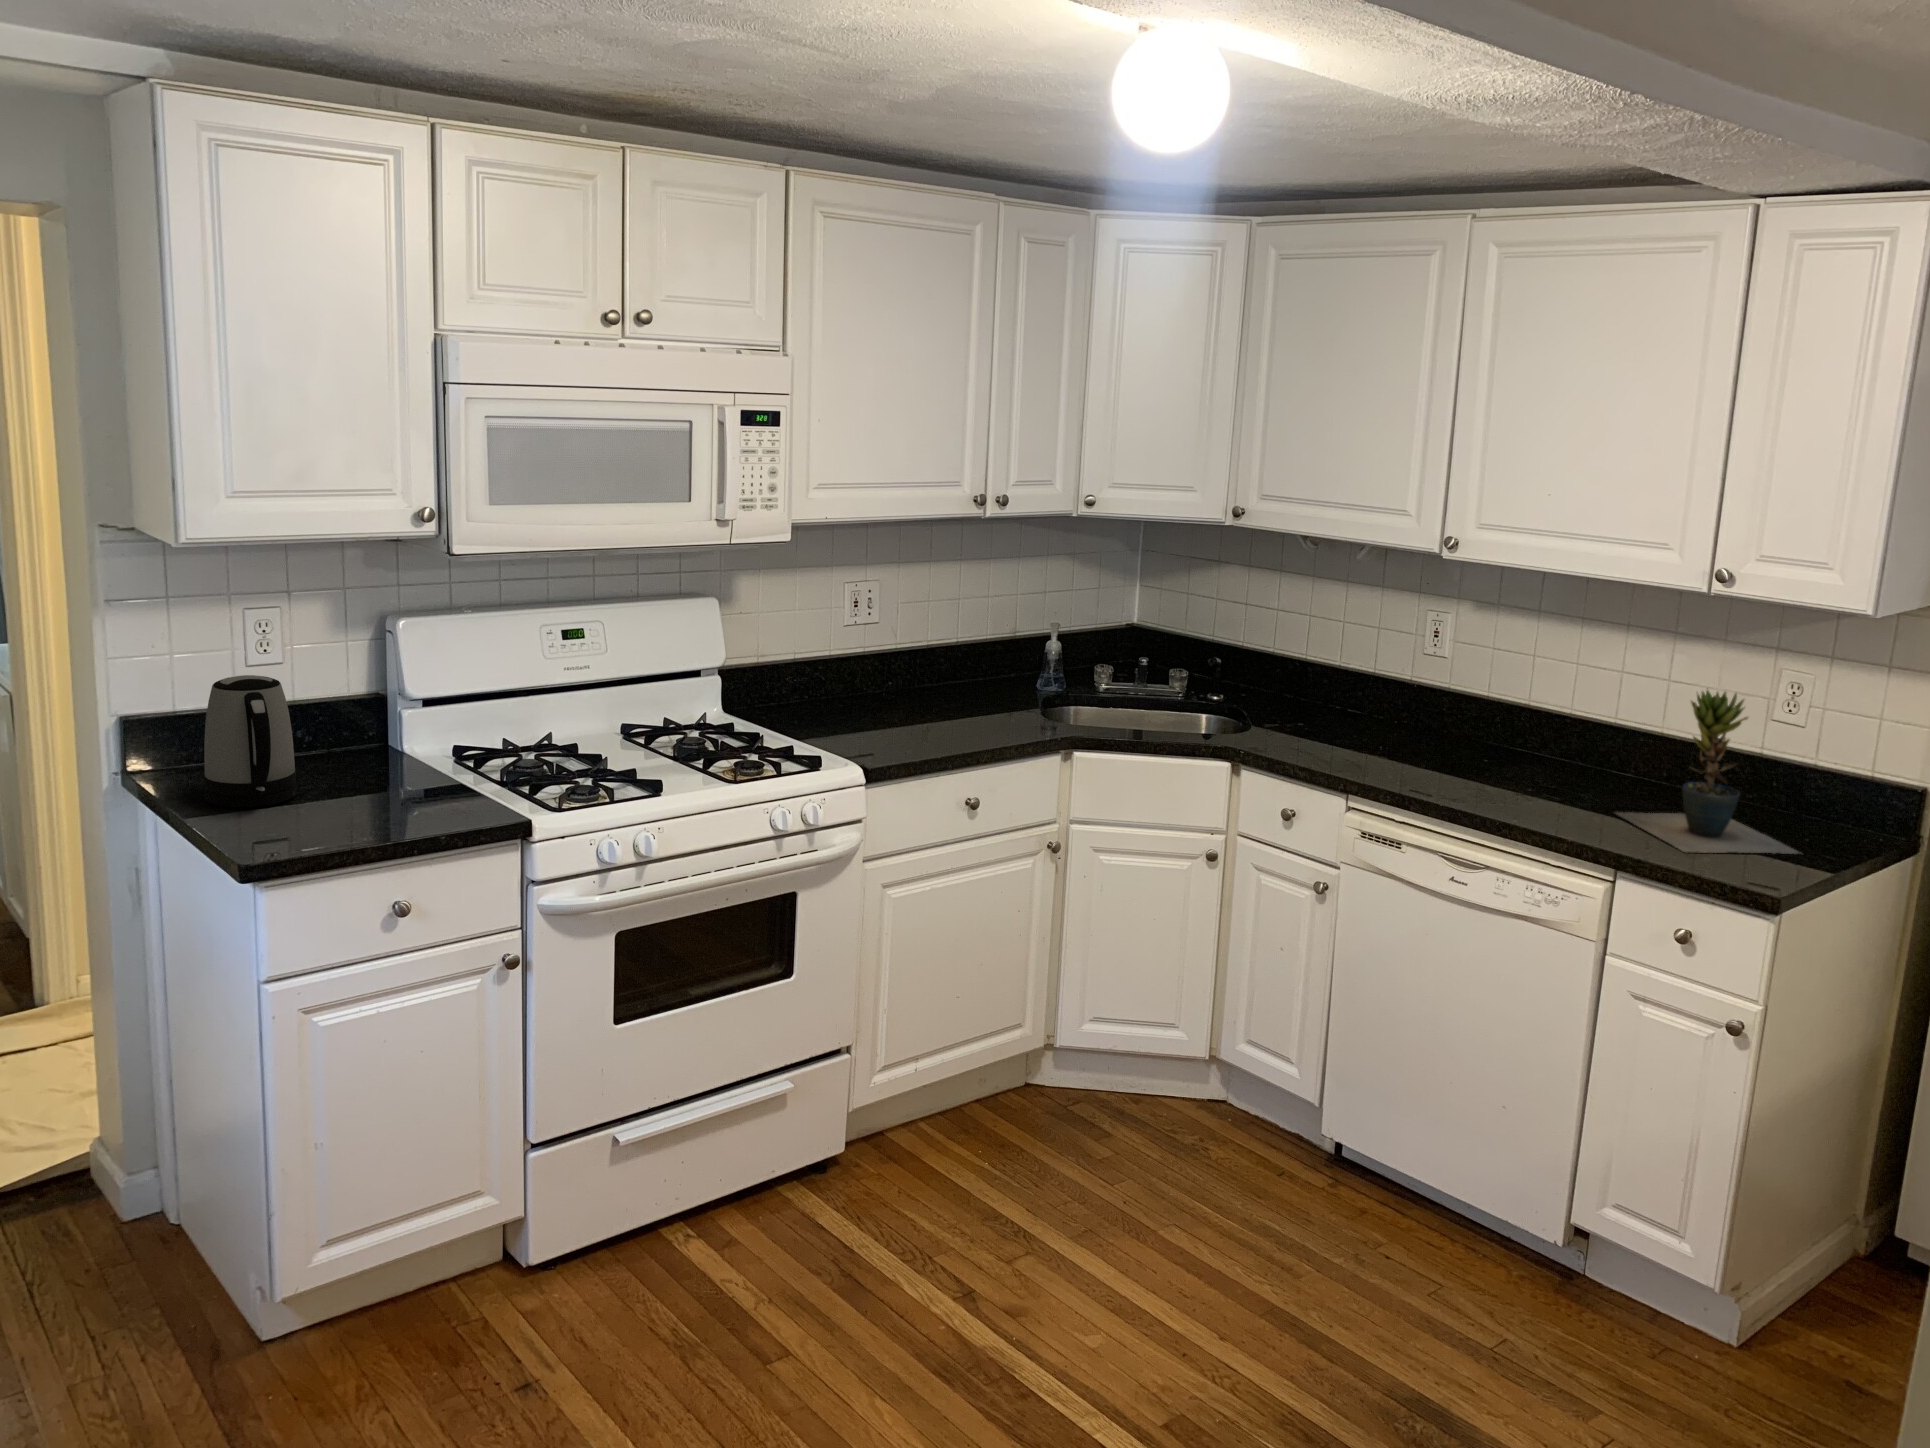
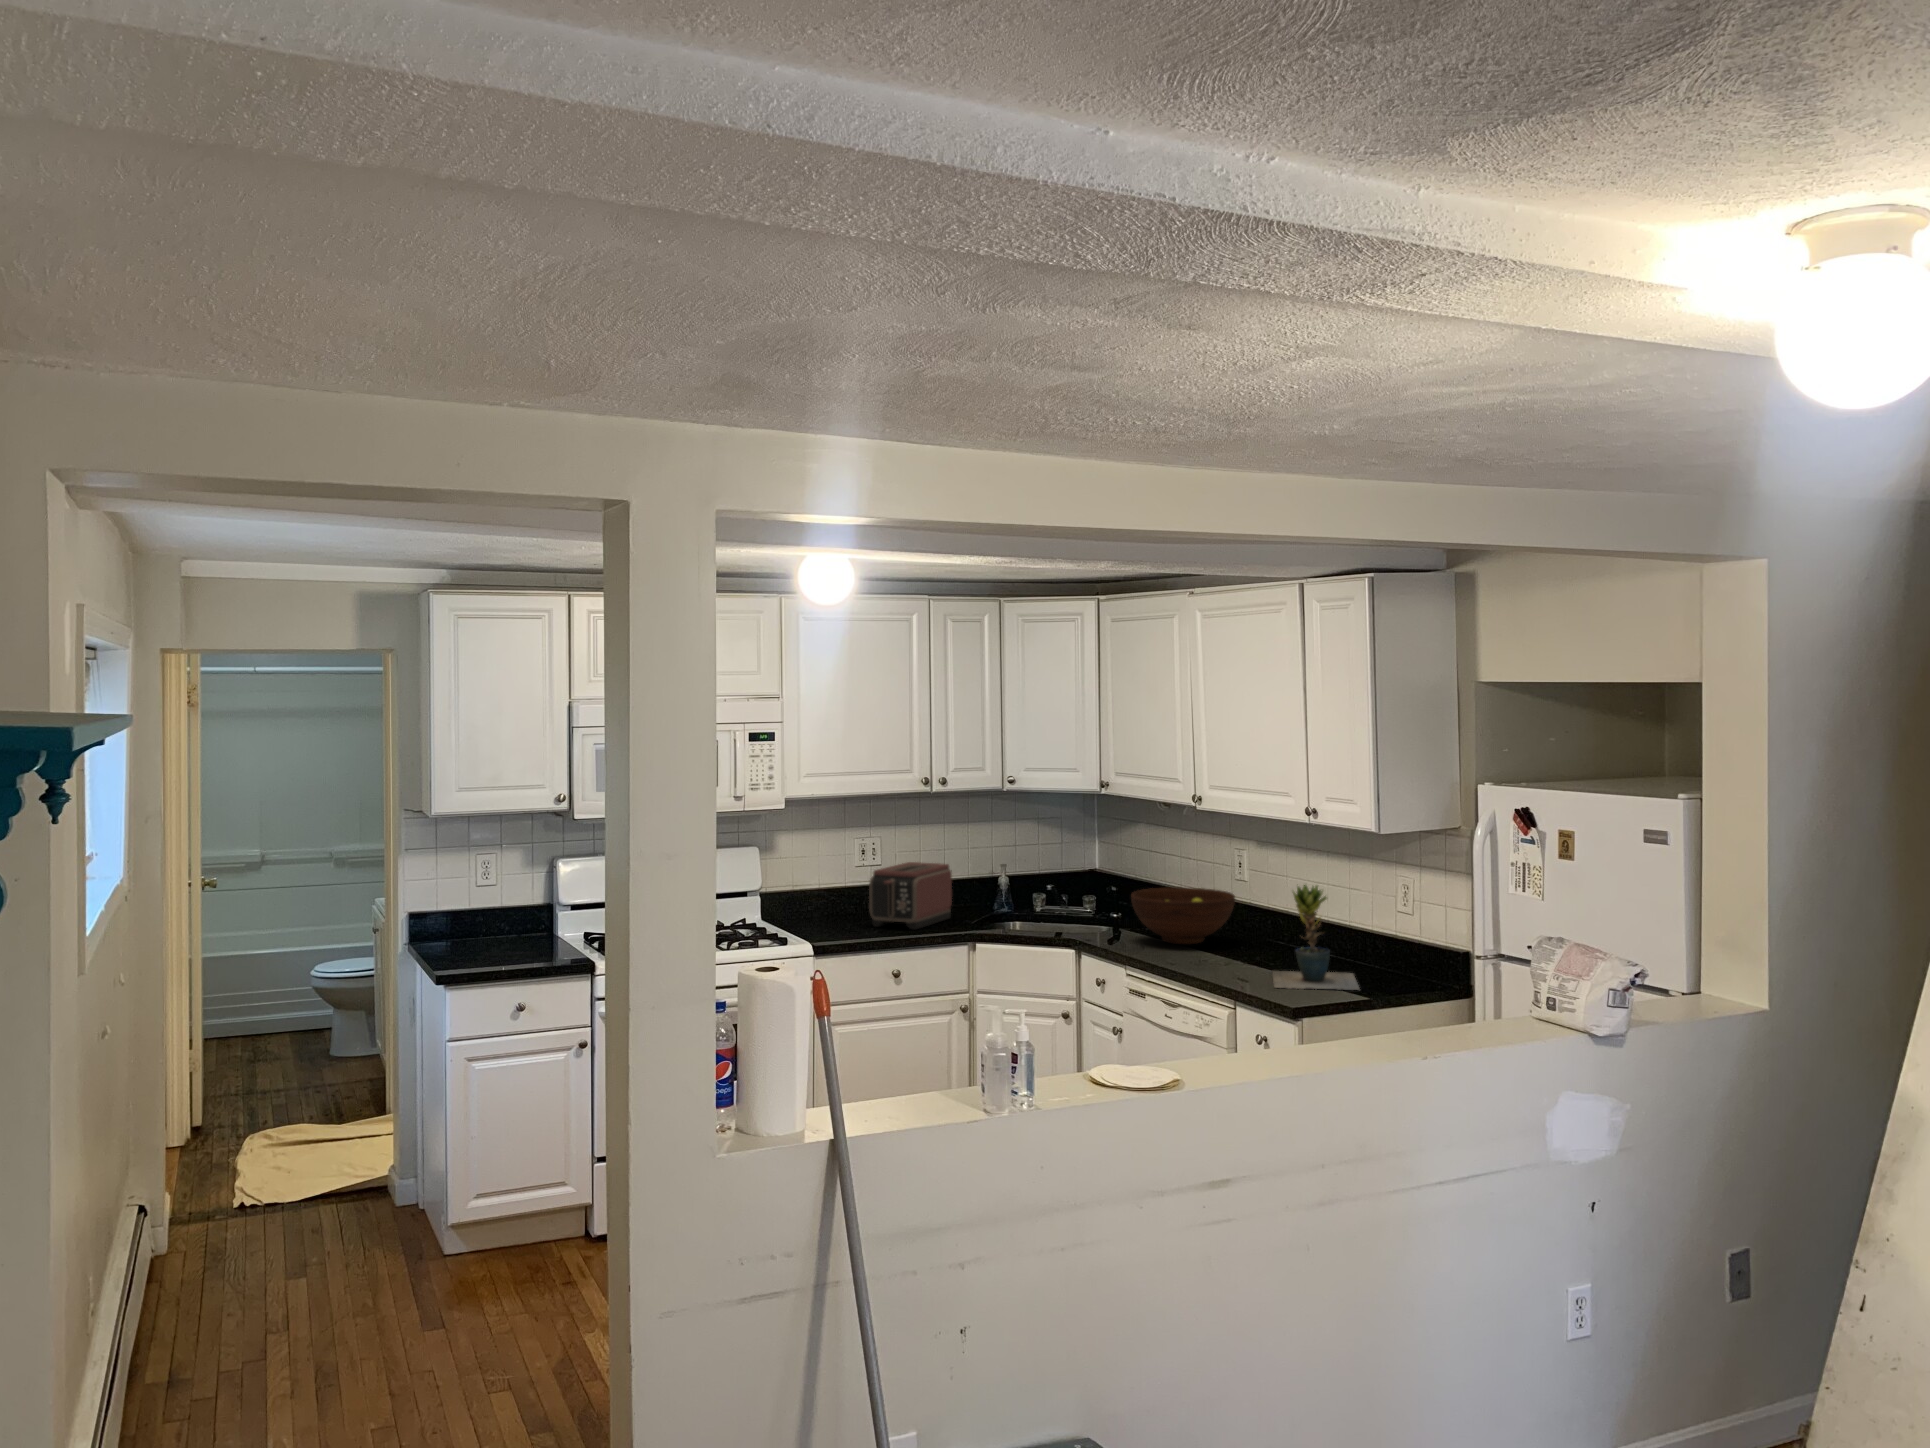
toaster: none [899,619,1000,728] -> present [869,862,952,930]
fruit bowl: none [1314,667,1470,755] -> present [1131,887,1235,944]
kettle: present [204,675,297,807] -> none [439,885,486,955]

